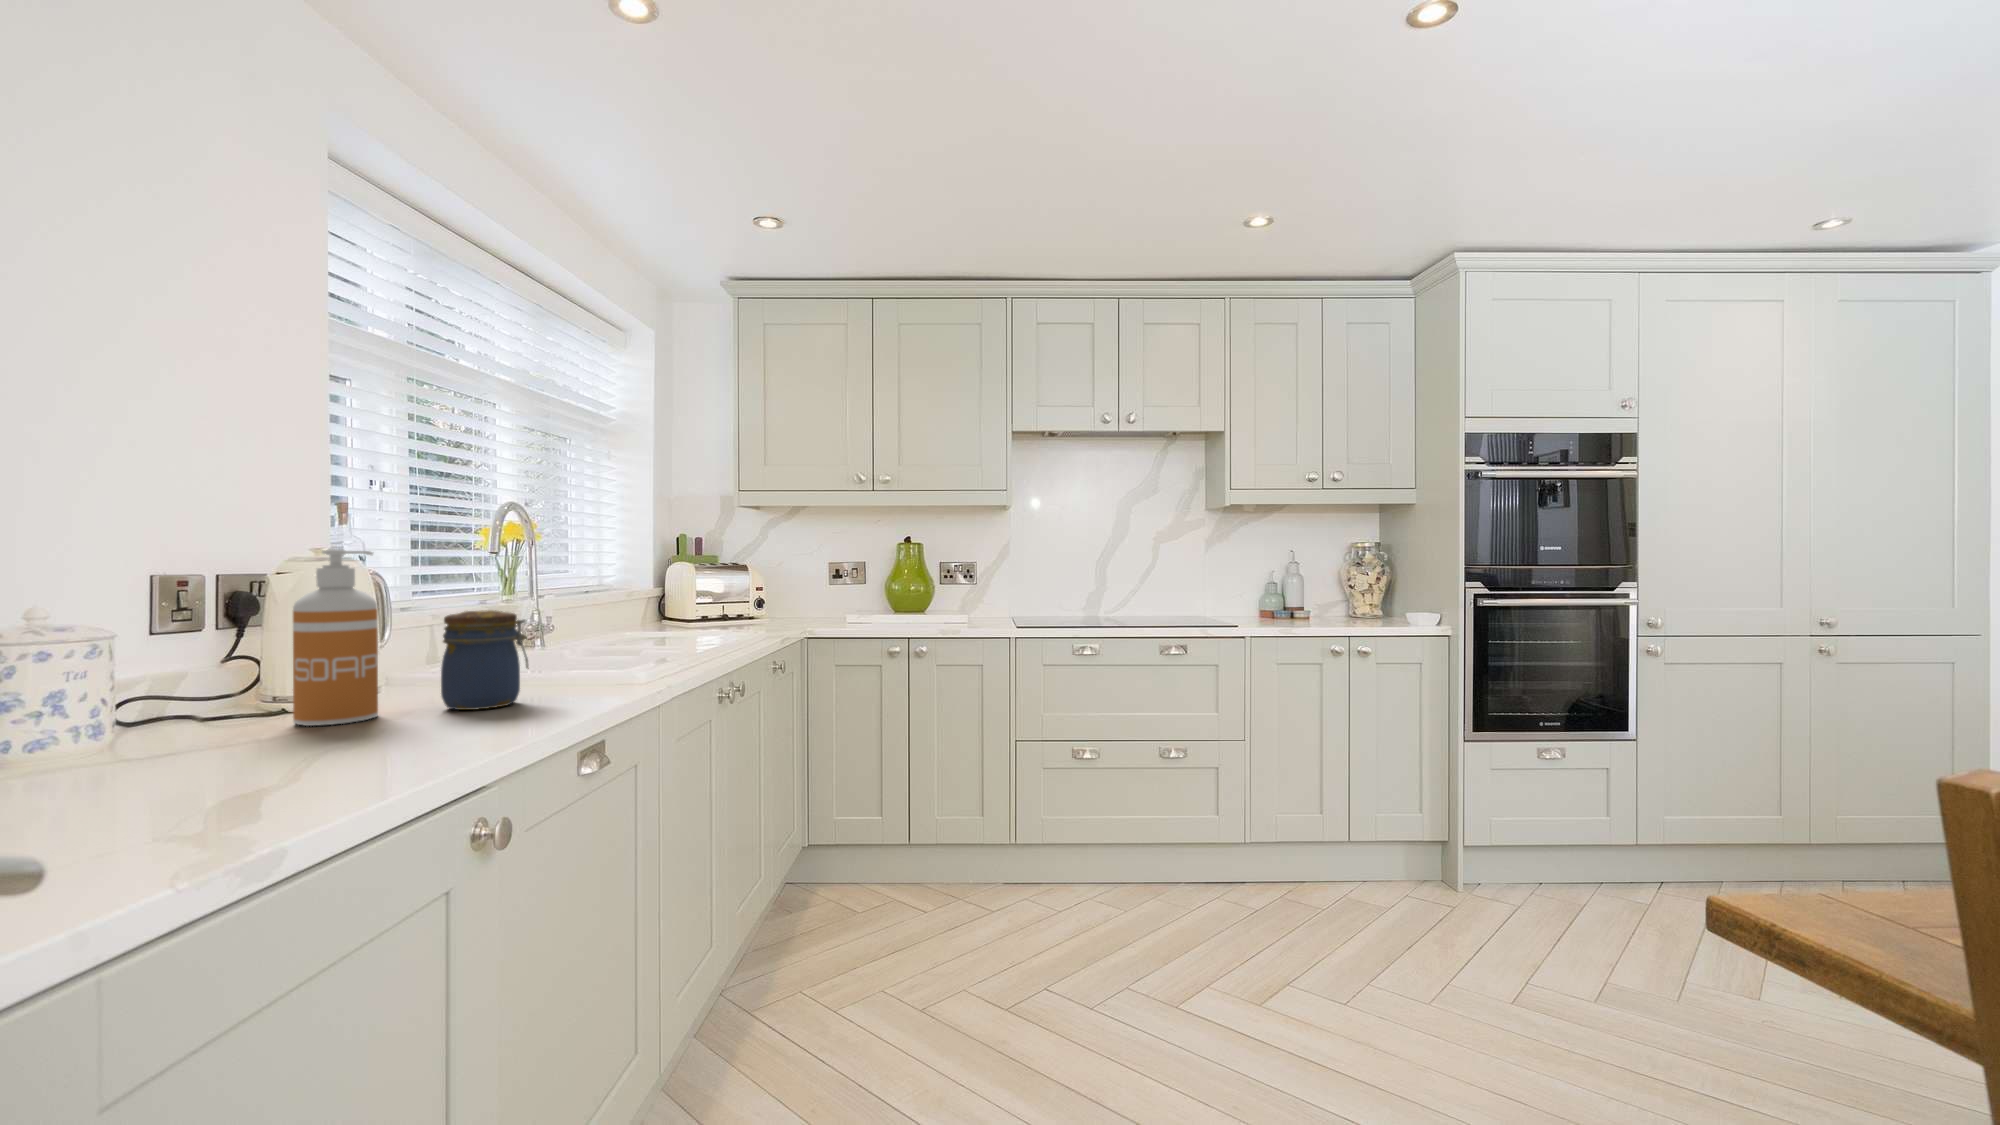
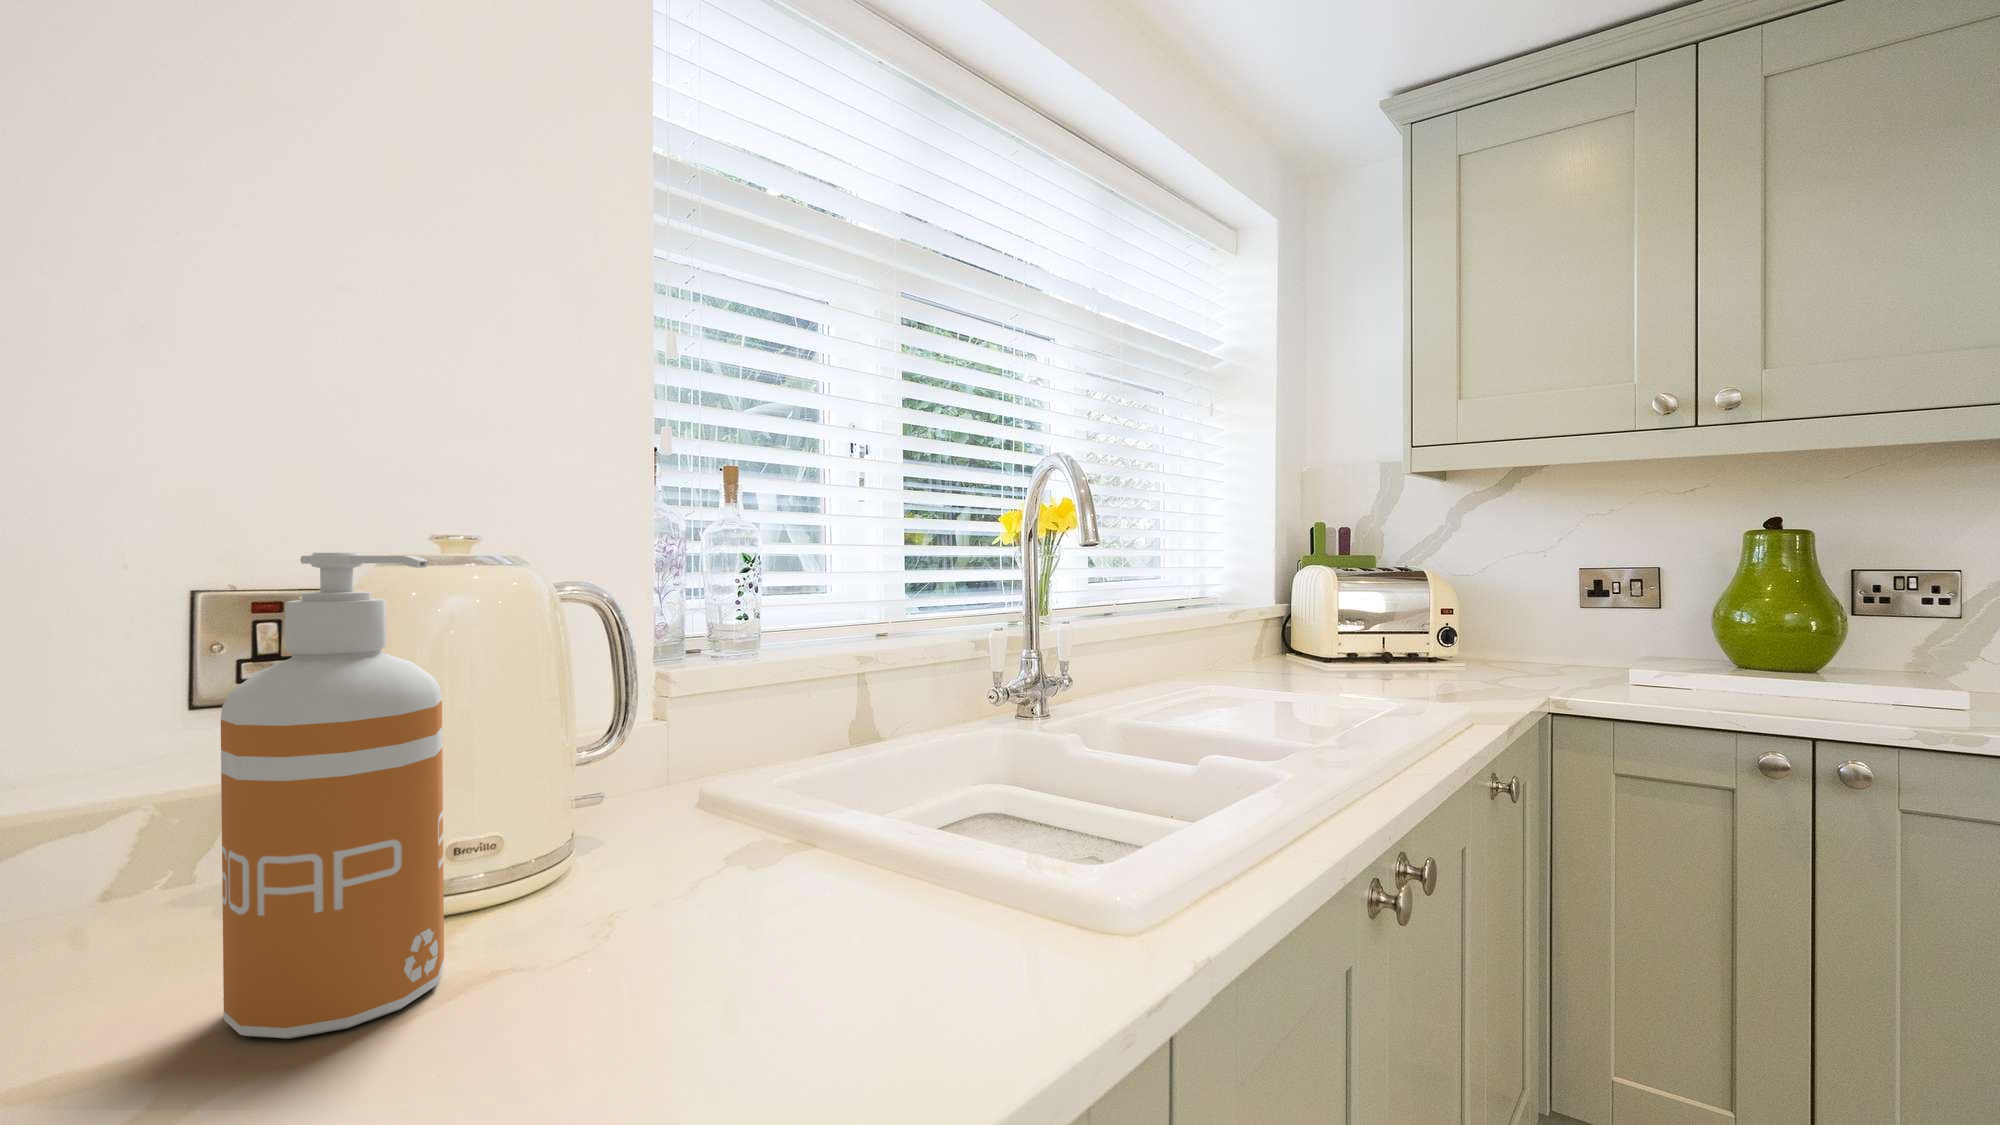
jar: present [441,610,529,710] -> none [546,722,778,1045]

